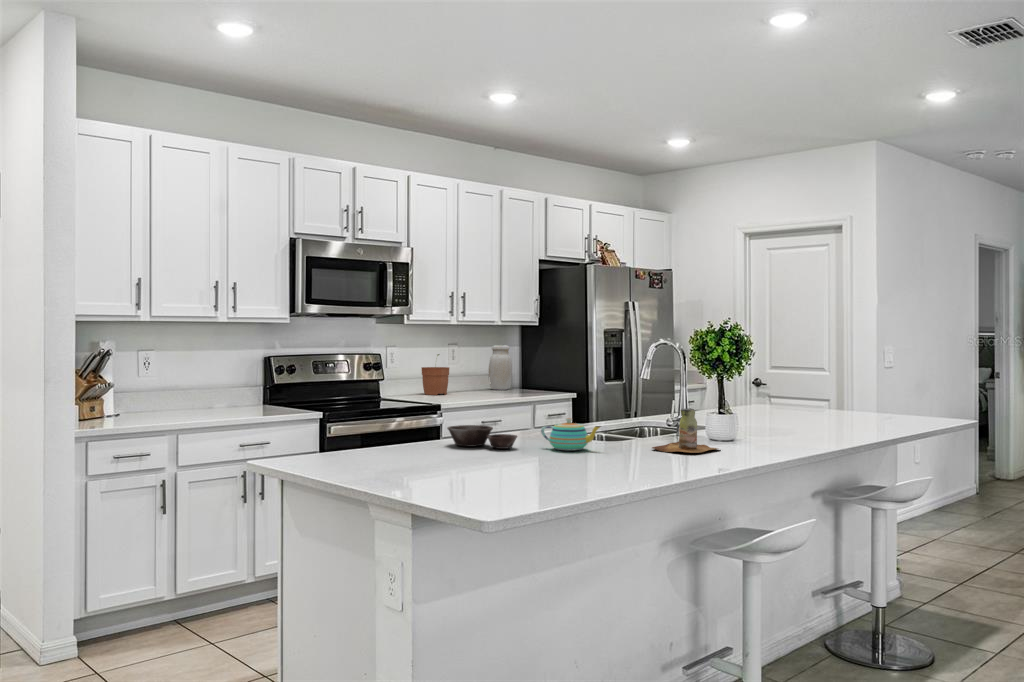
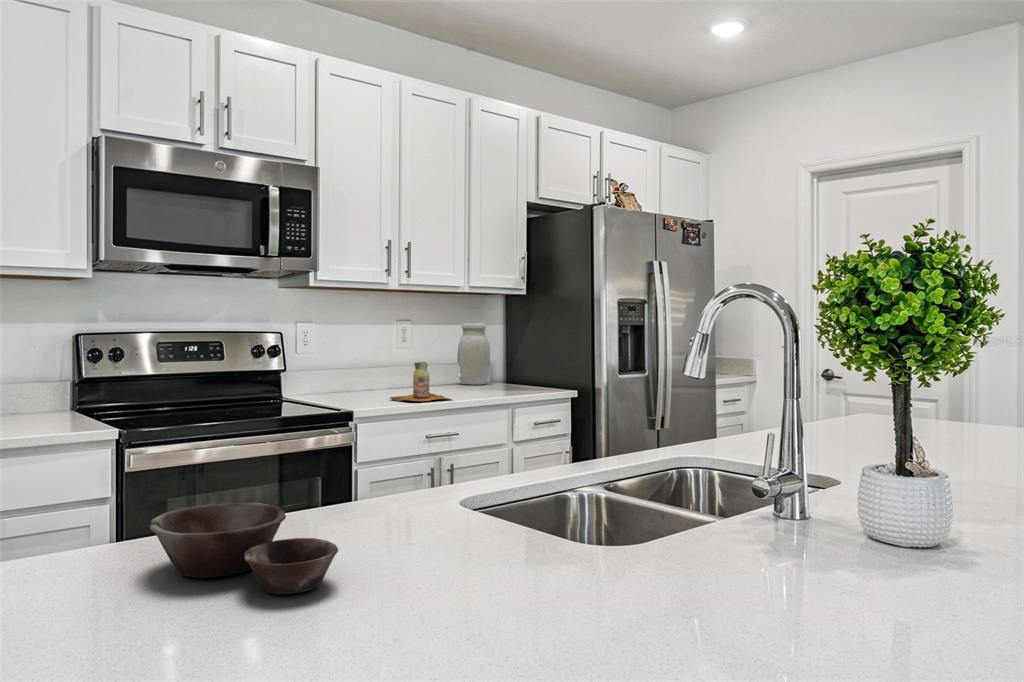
plant pot: present [422,354,449,395] -> none [350,334,392,393]
bottle: present [652,408,718,453] -> present [390,362,449,401]
teapot: present [541,418,601,450] -> none [409,501,584,608]

